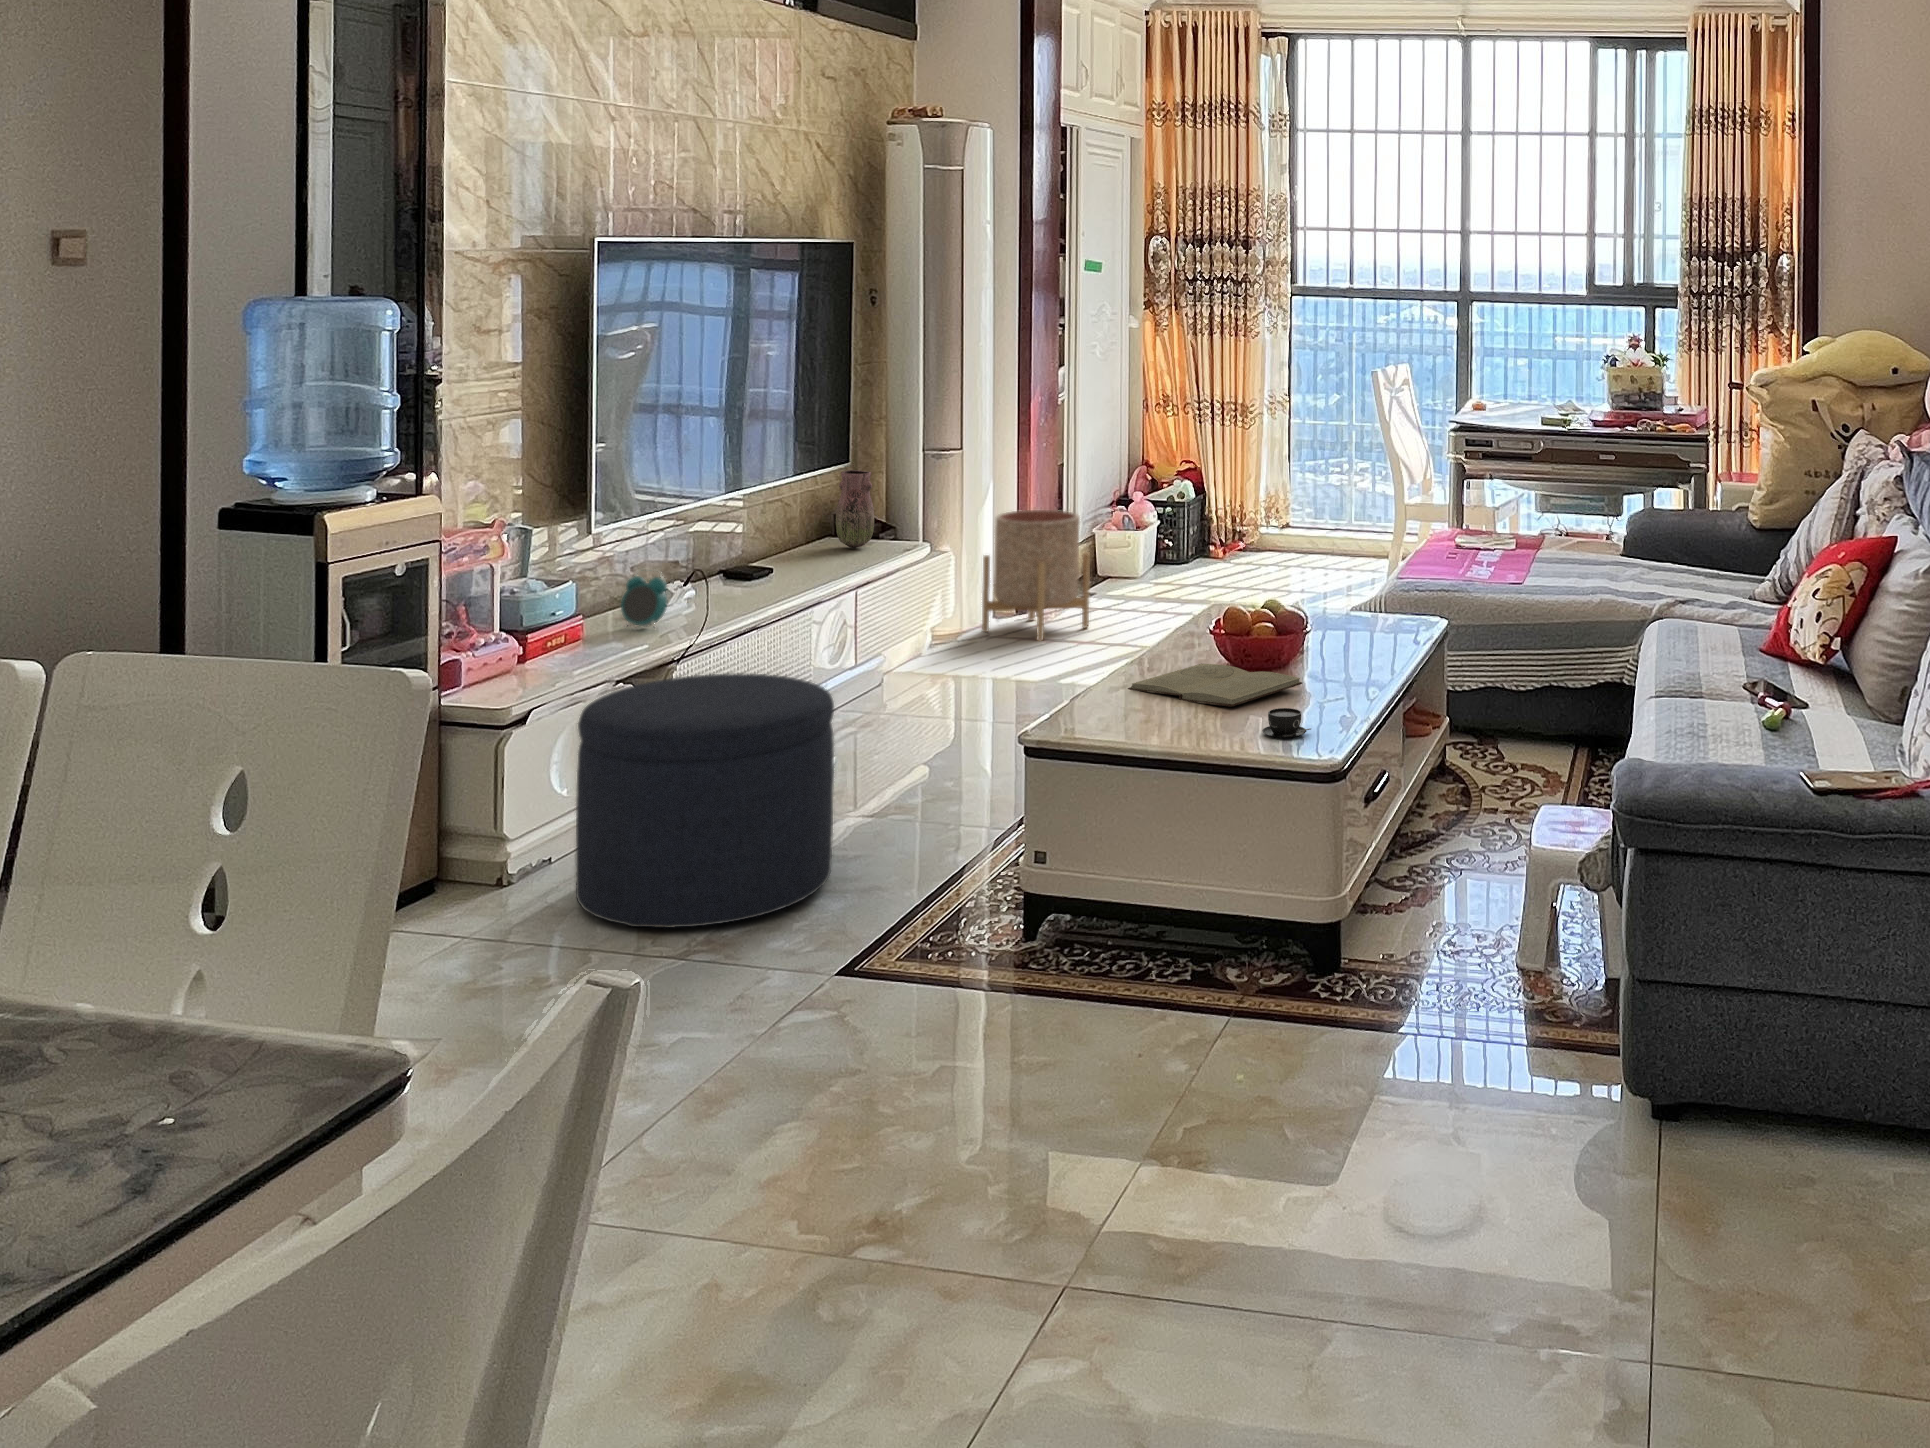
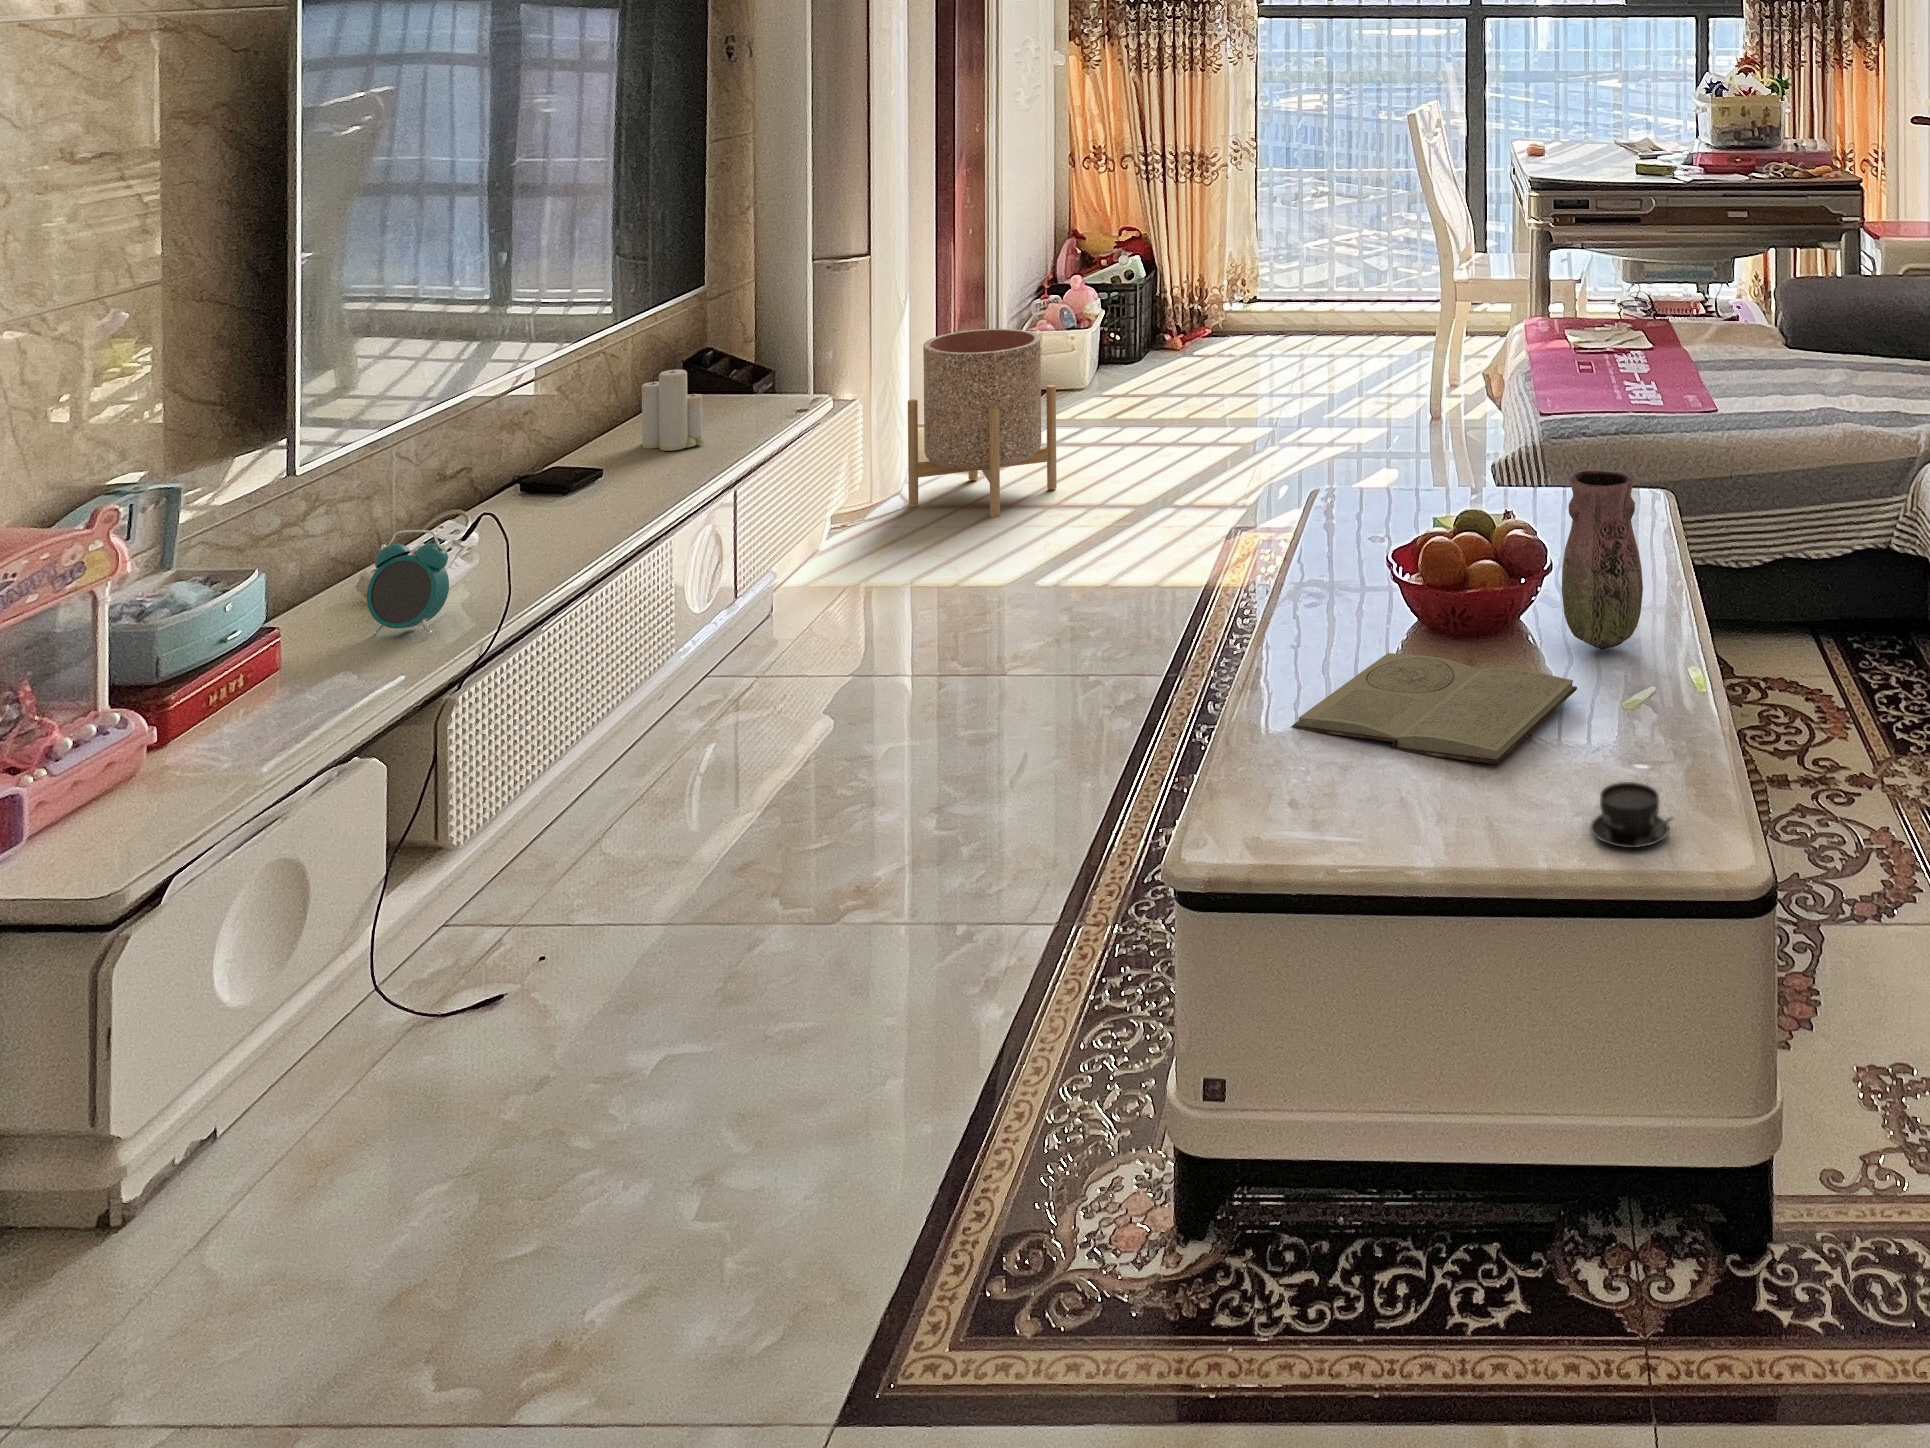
vase: present [836,470,874,548] -> present [1562,470,1643,650]
candle: none [793,502,833,561] -> present [642,365,704,451]
ottoman: present [576,673,834,928] -> none [281,744,776,1328]

